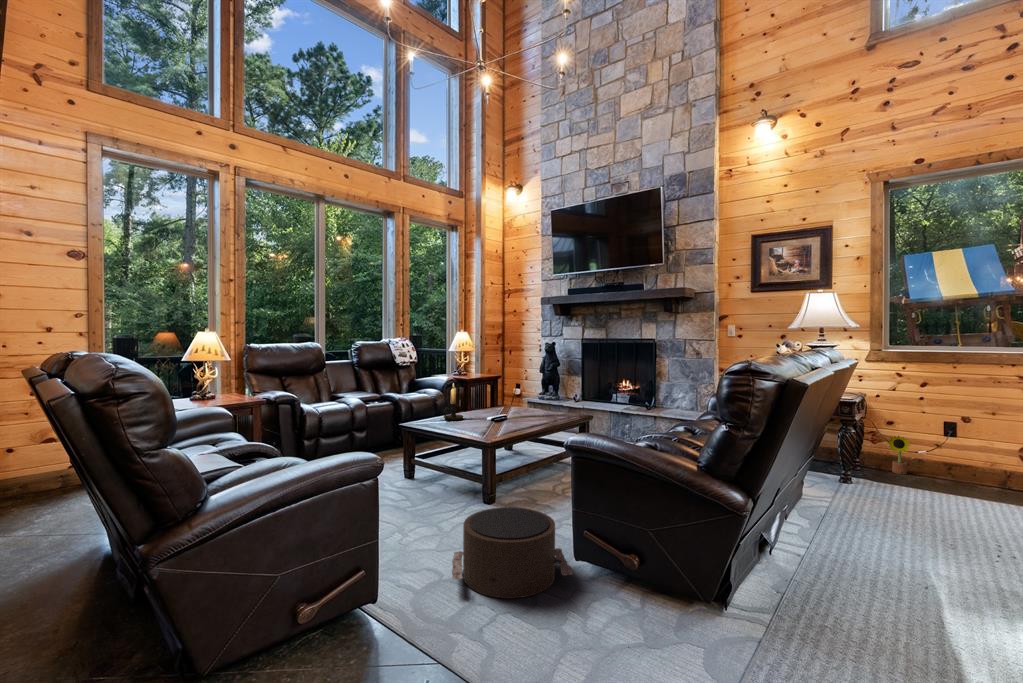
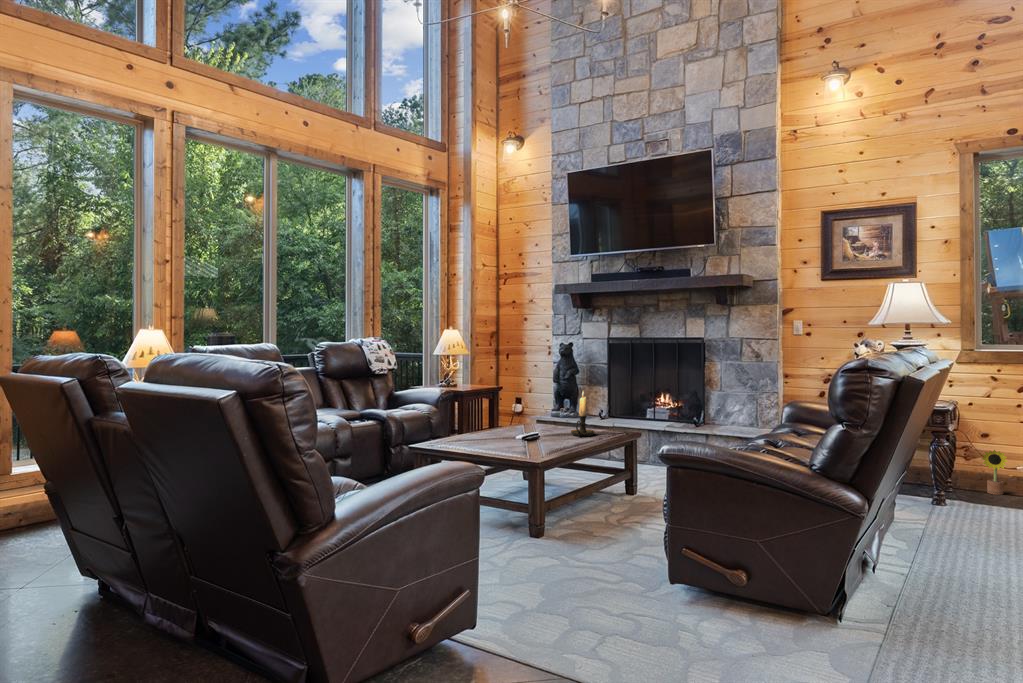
candle holder: present [444,383,463,421] -> present [571,392,595,436]
pouf: present [452,507,572,599] -> none [532,529,673,621]

